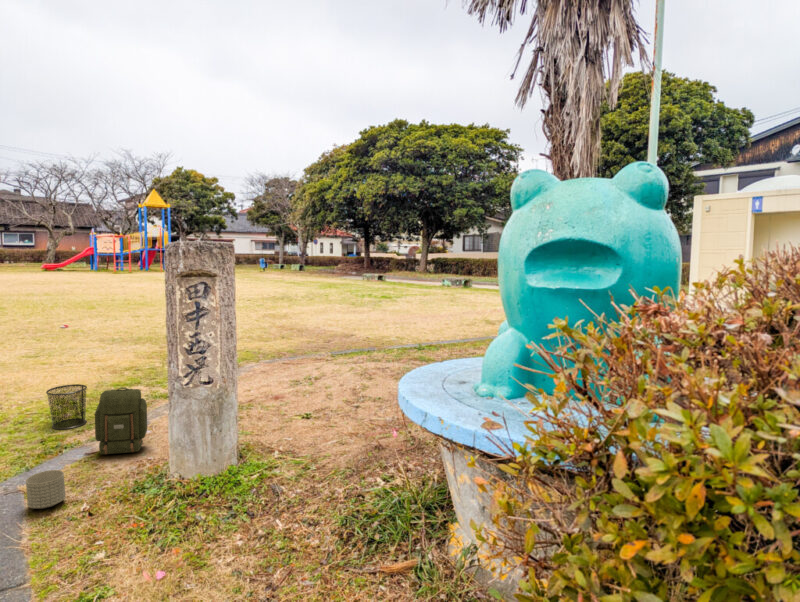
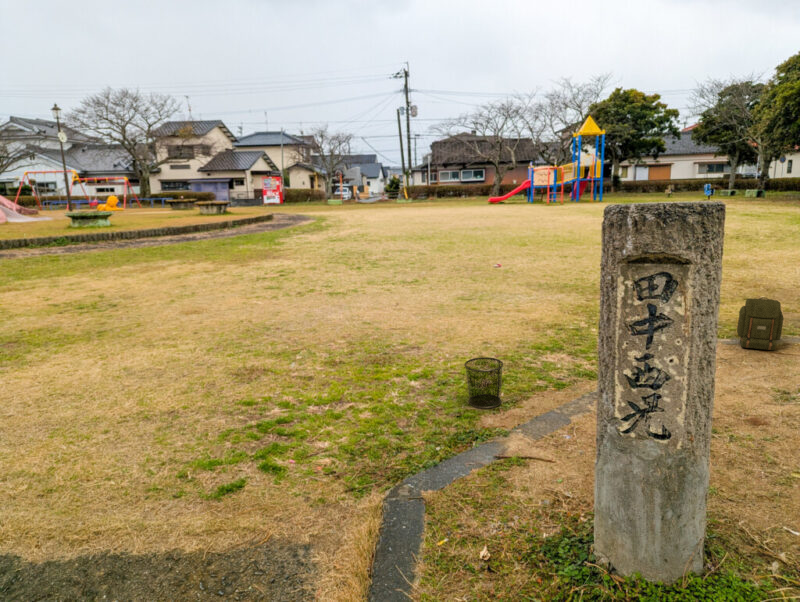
backpack: present [94,387,147,454] -> present [737,297,784,350]
planter: present [26,470,65,509] -> none [426,488,465,538]

